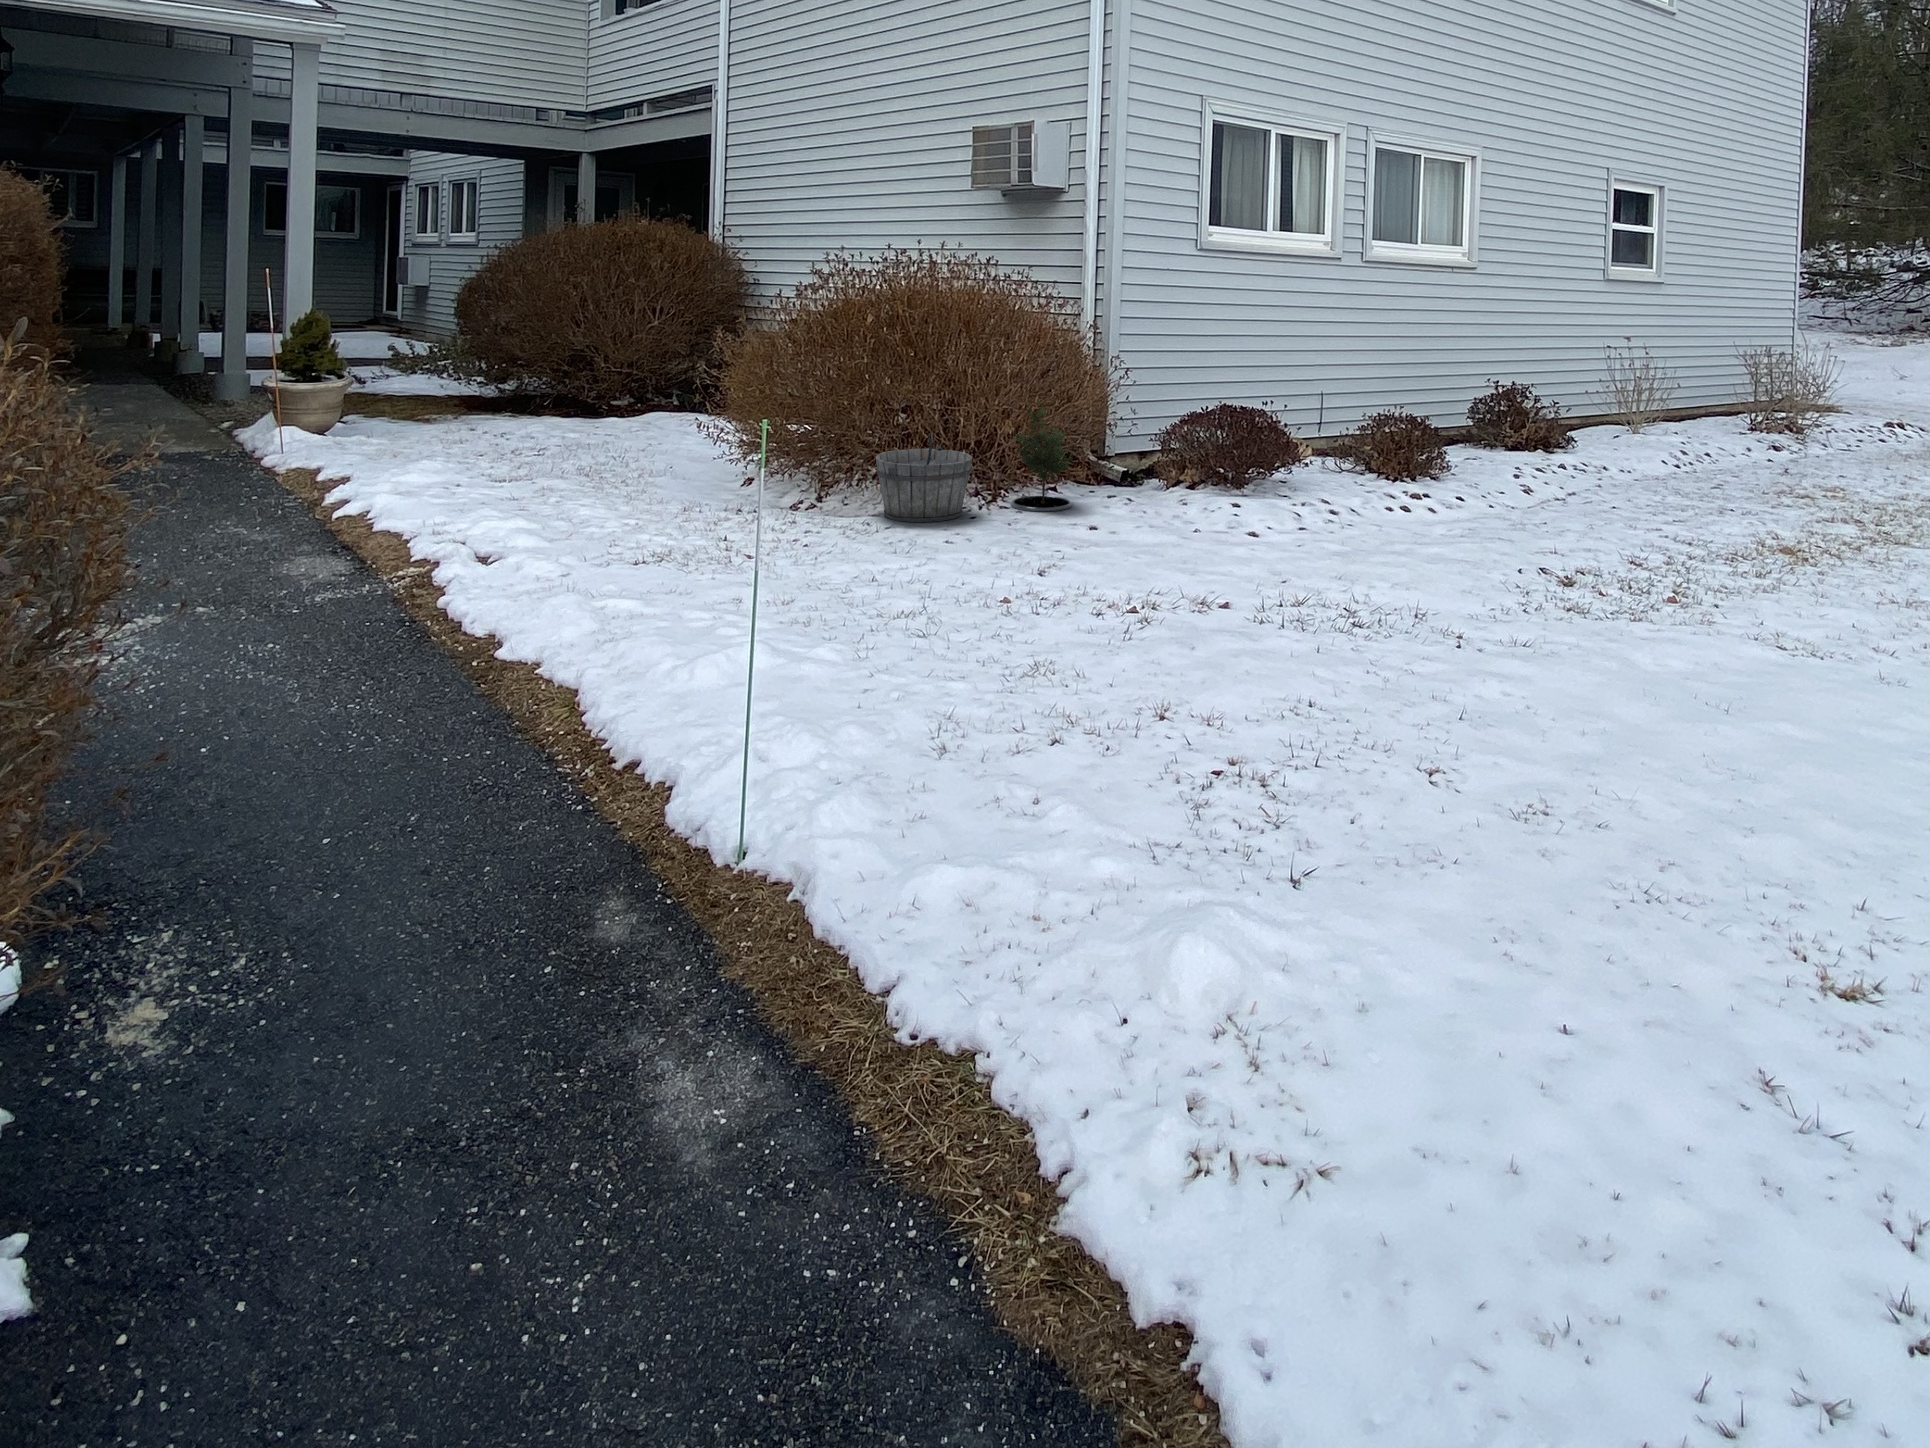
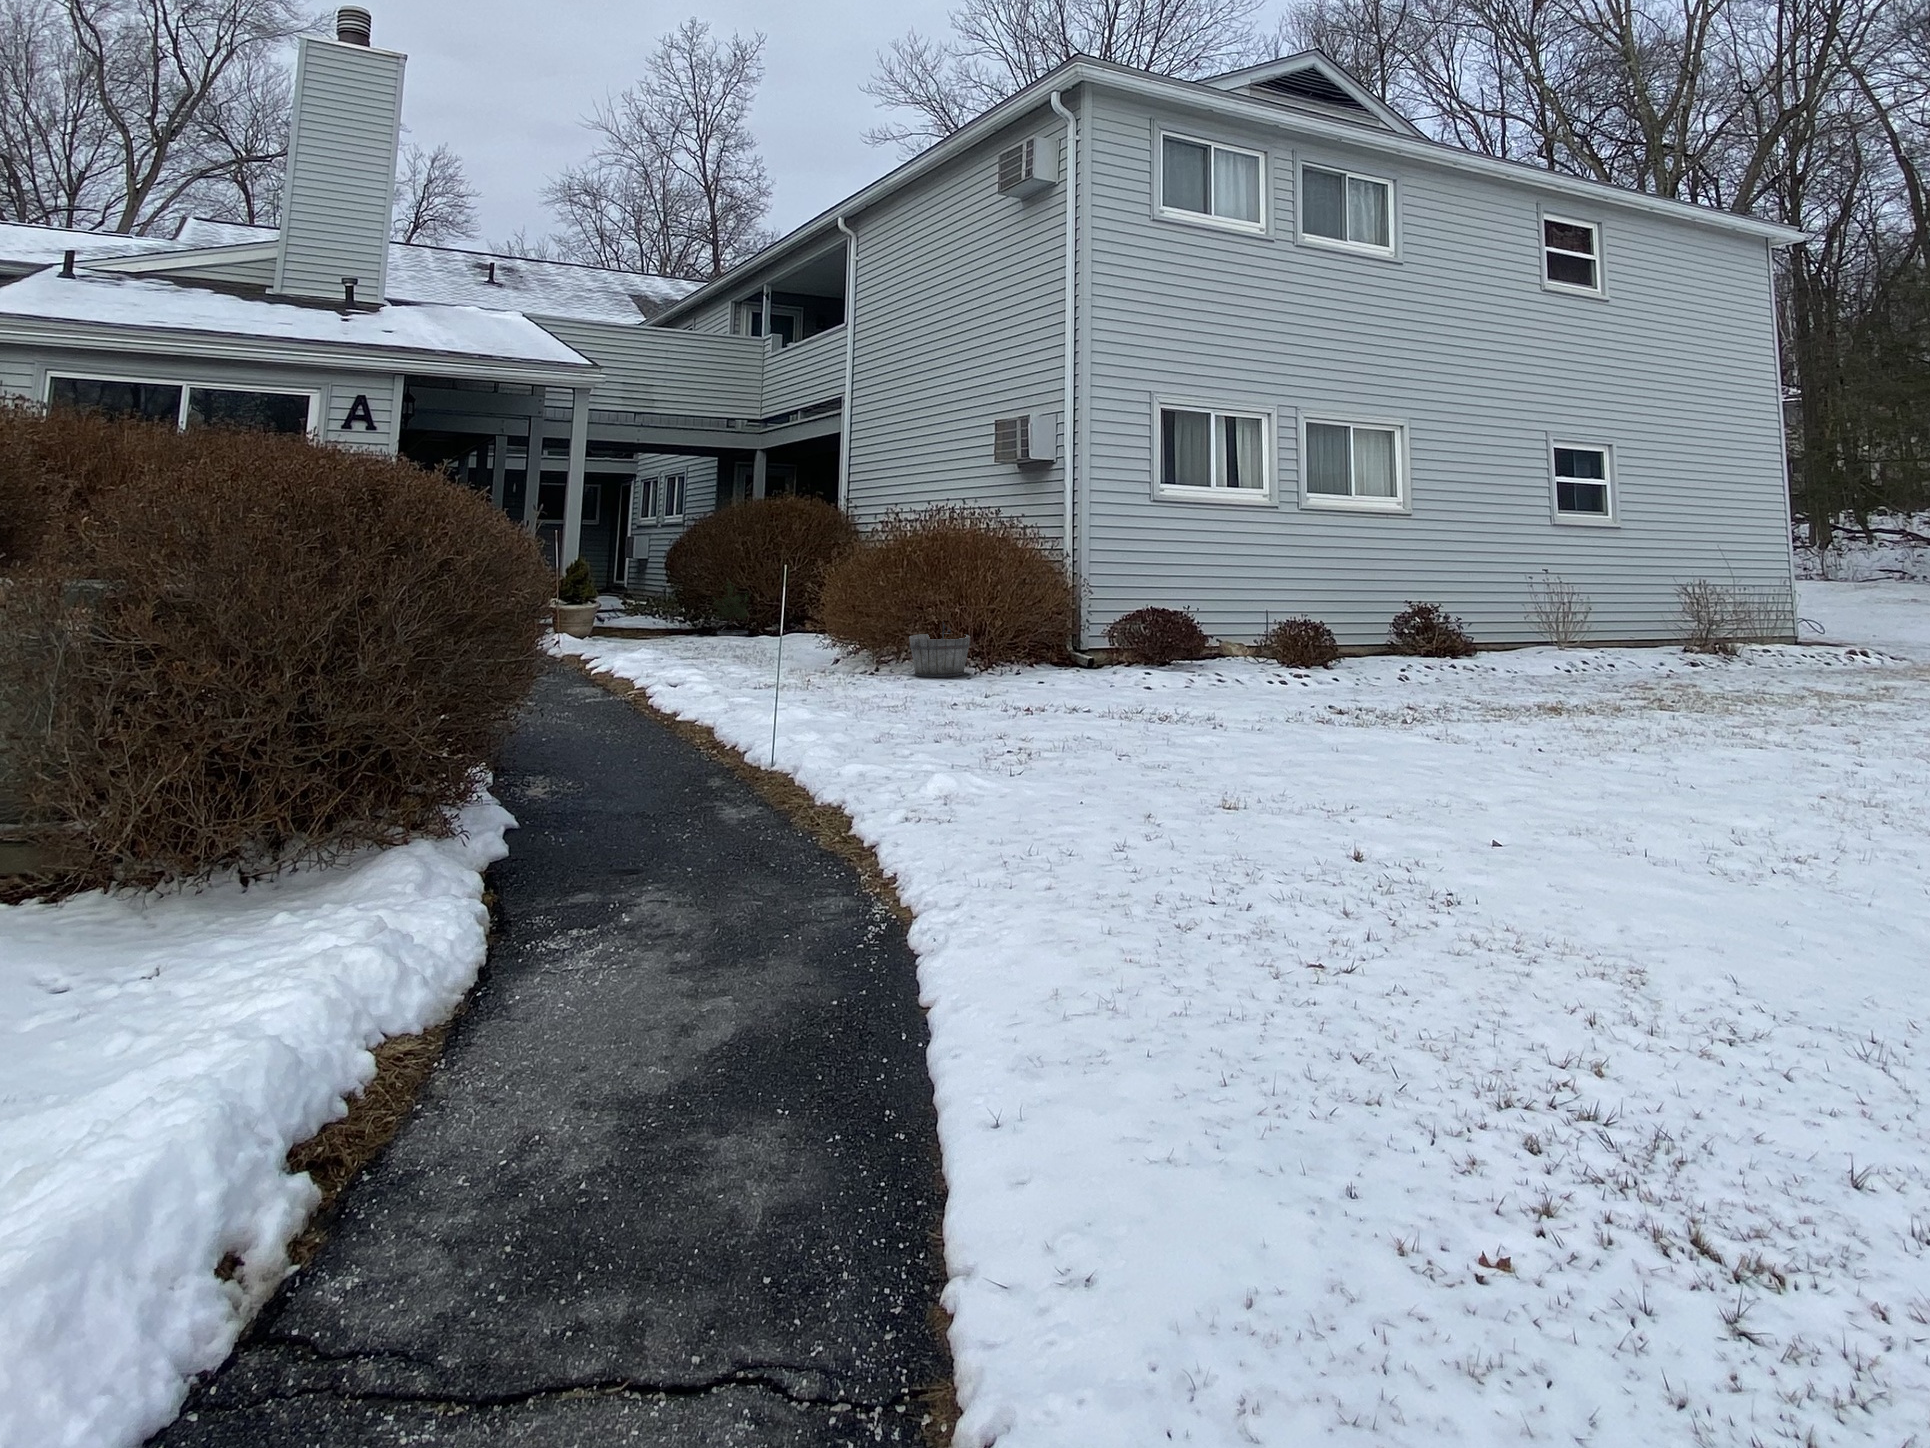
potted tree: present [1011,403,1072,512] -> present [715,579,748,635]

